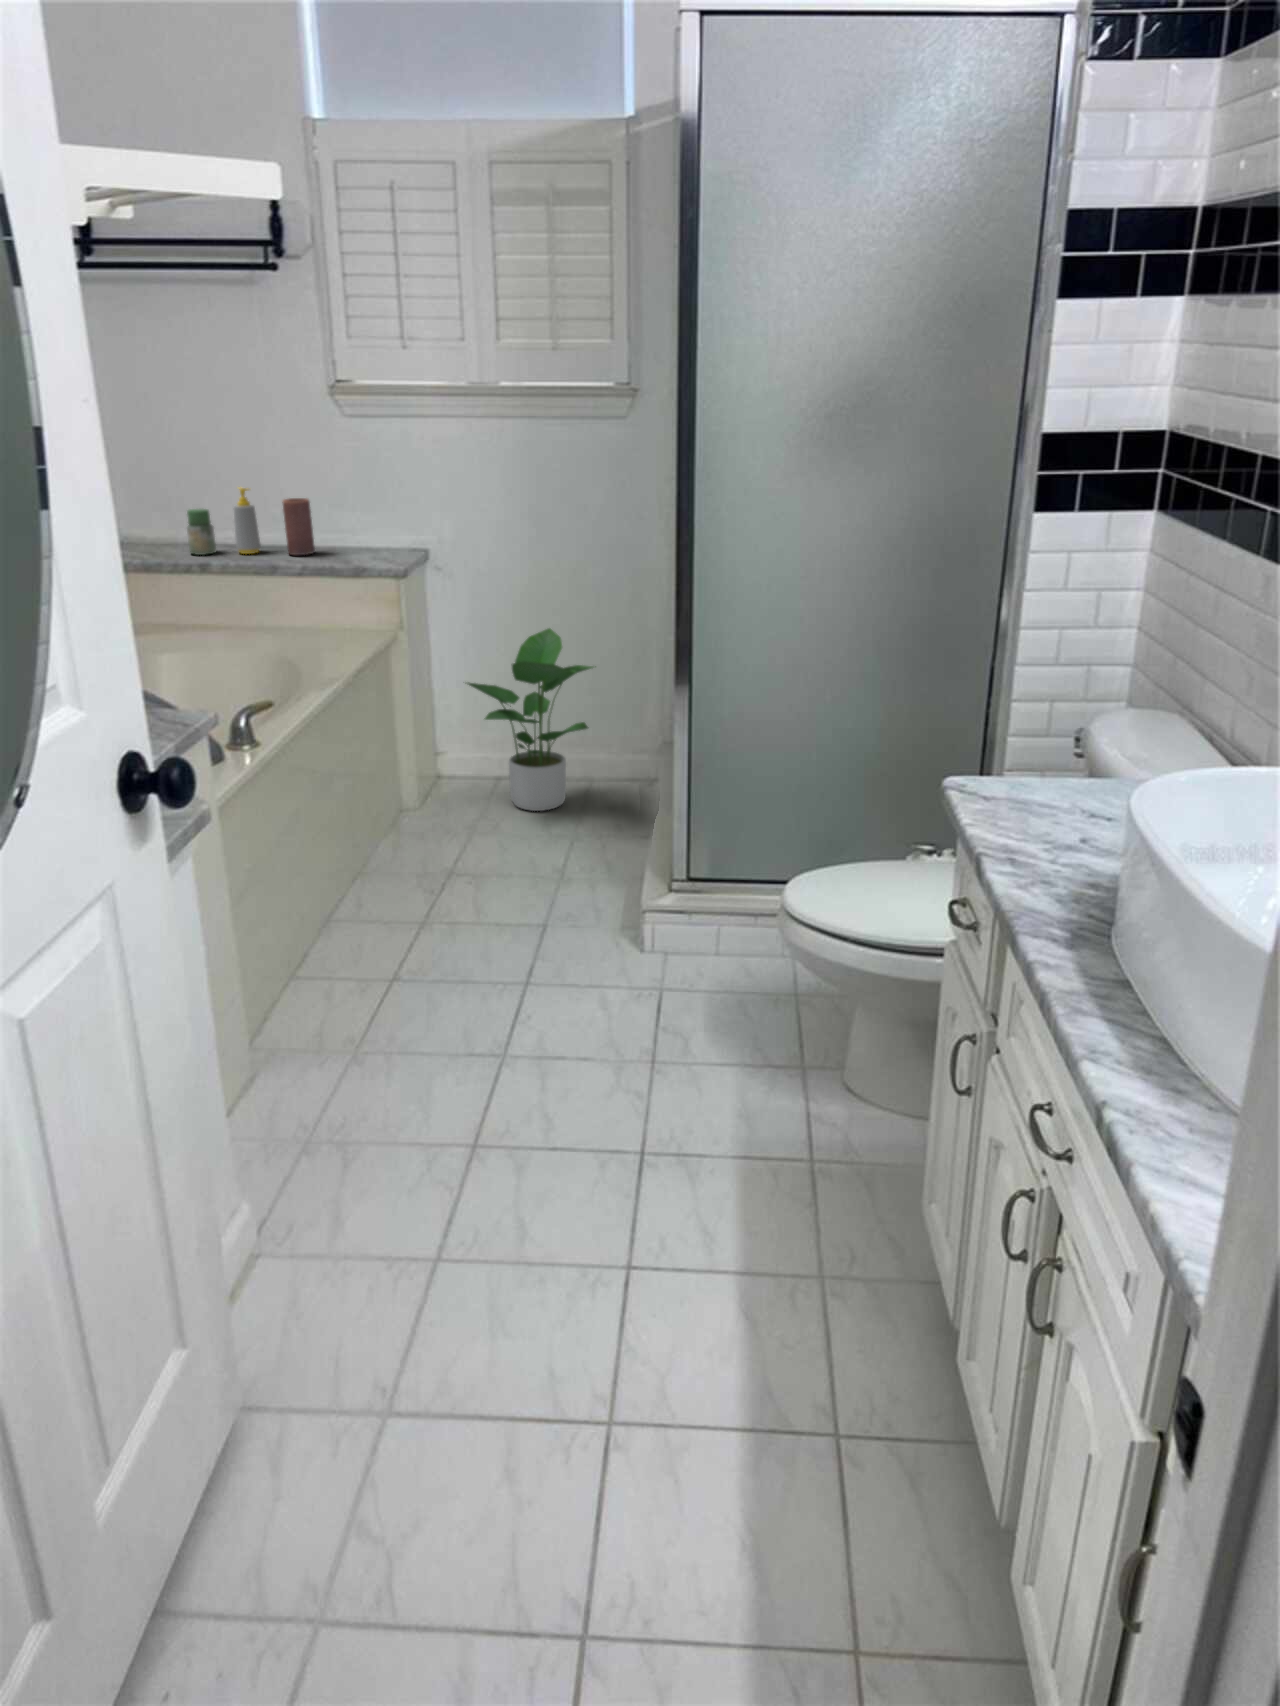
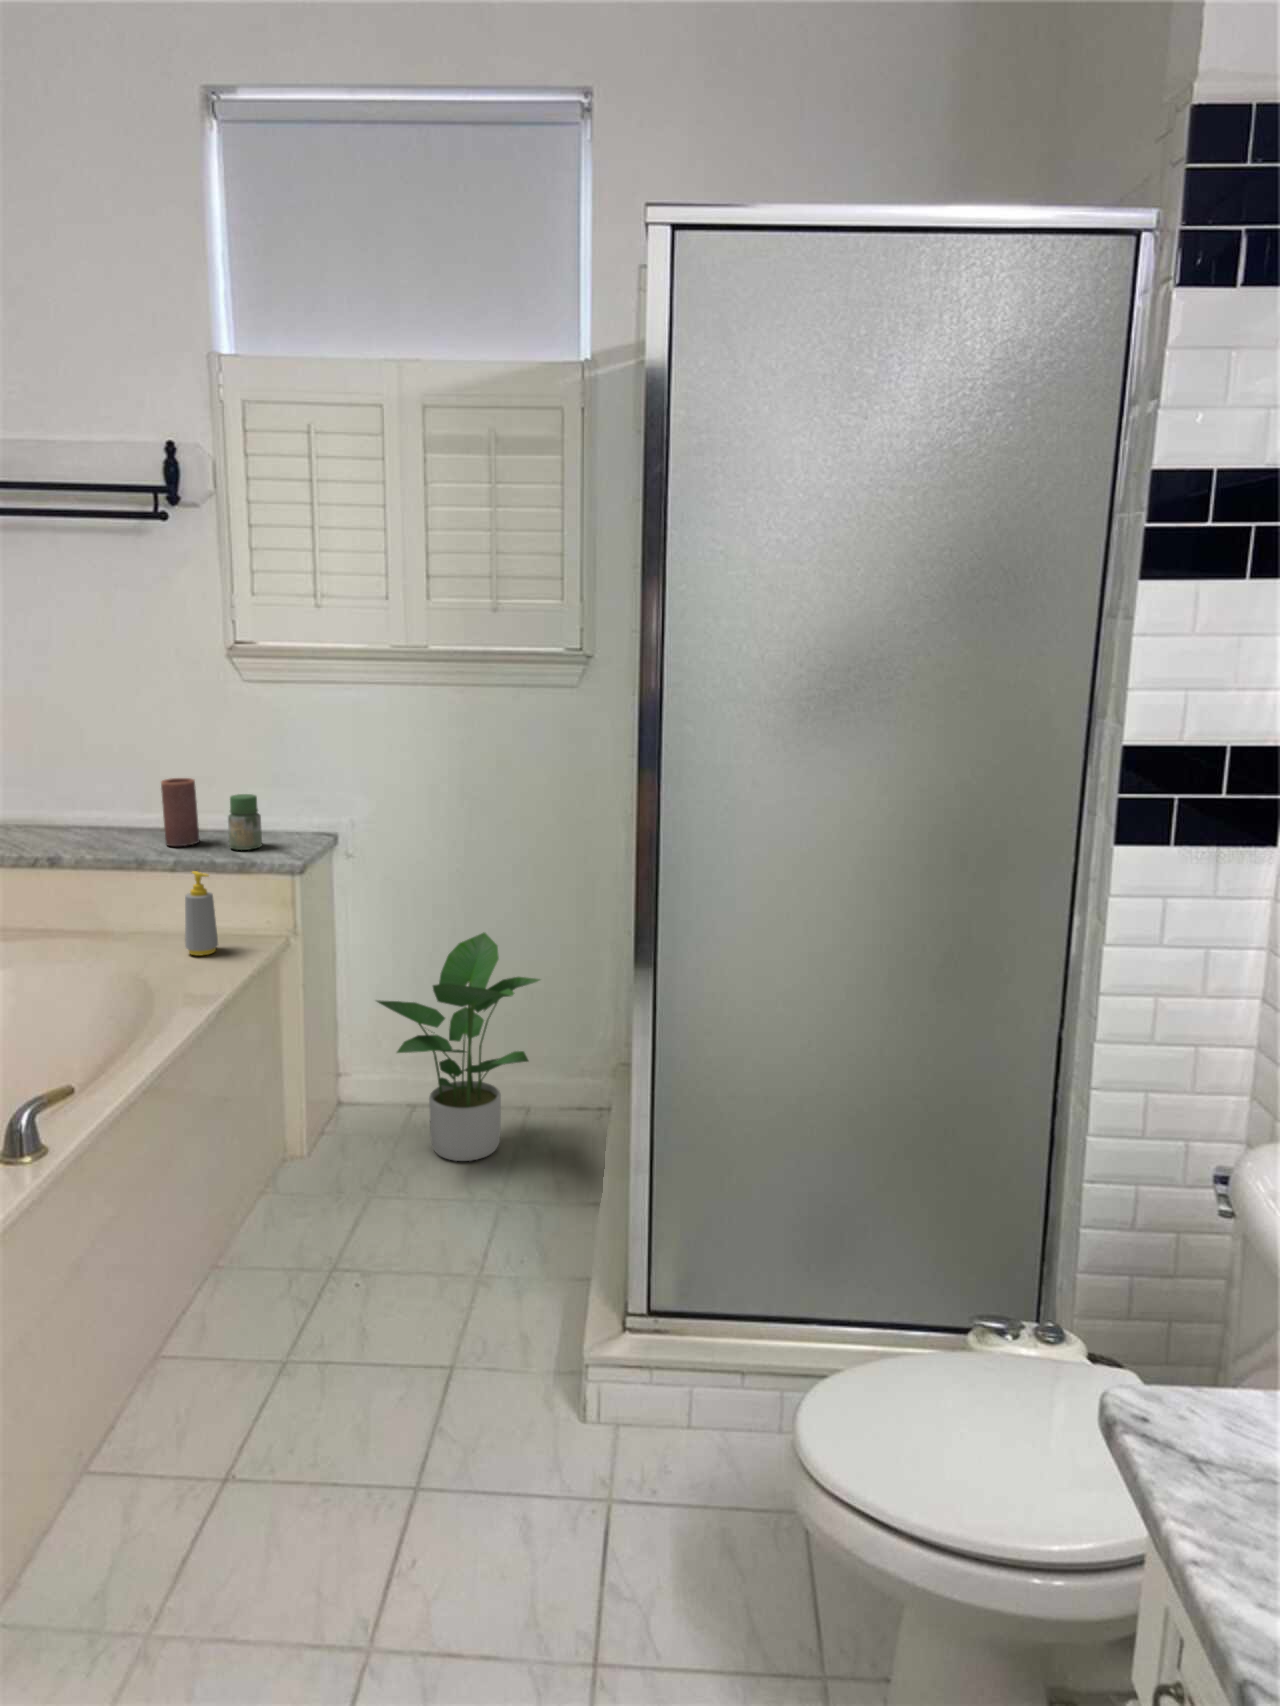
soap bottle: present [234,488,261,554] -> present [185,871,218,955]
jar: present [187,509,216,555] -> present [228,794,262,850]

